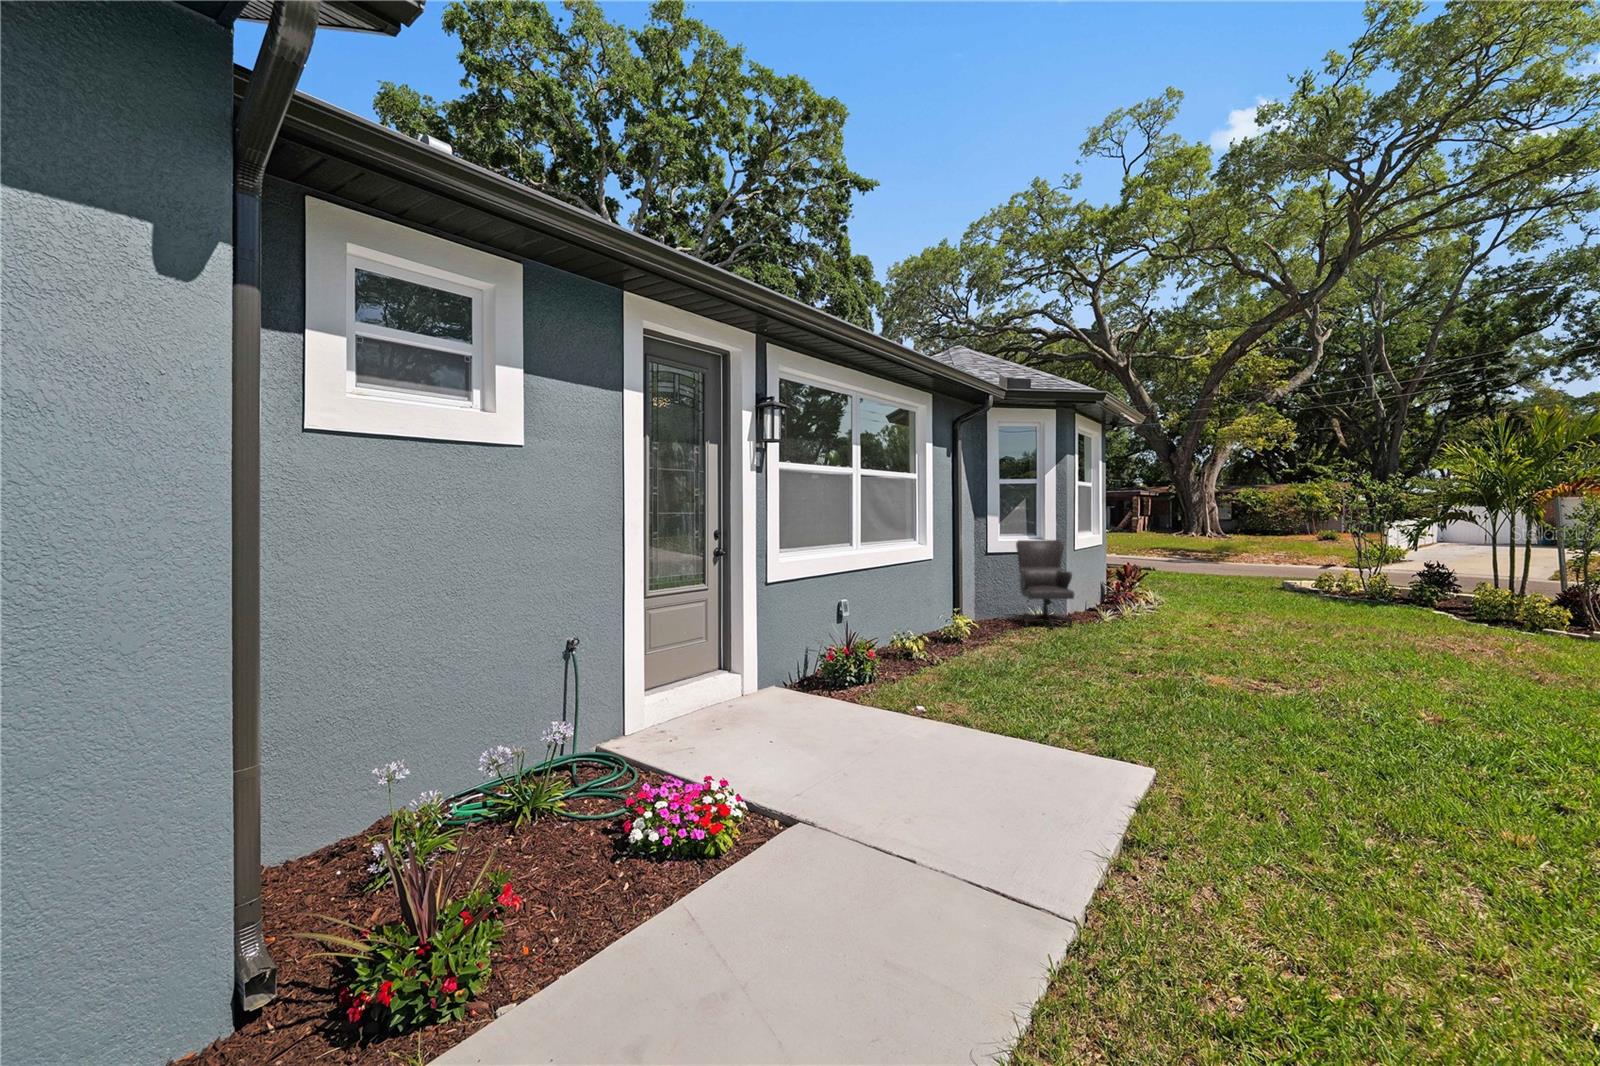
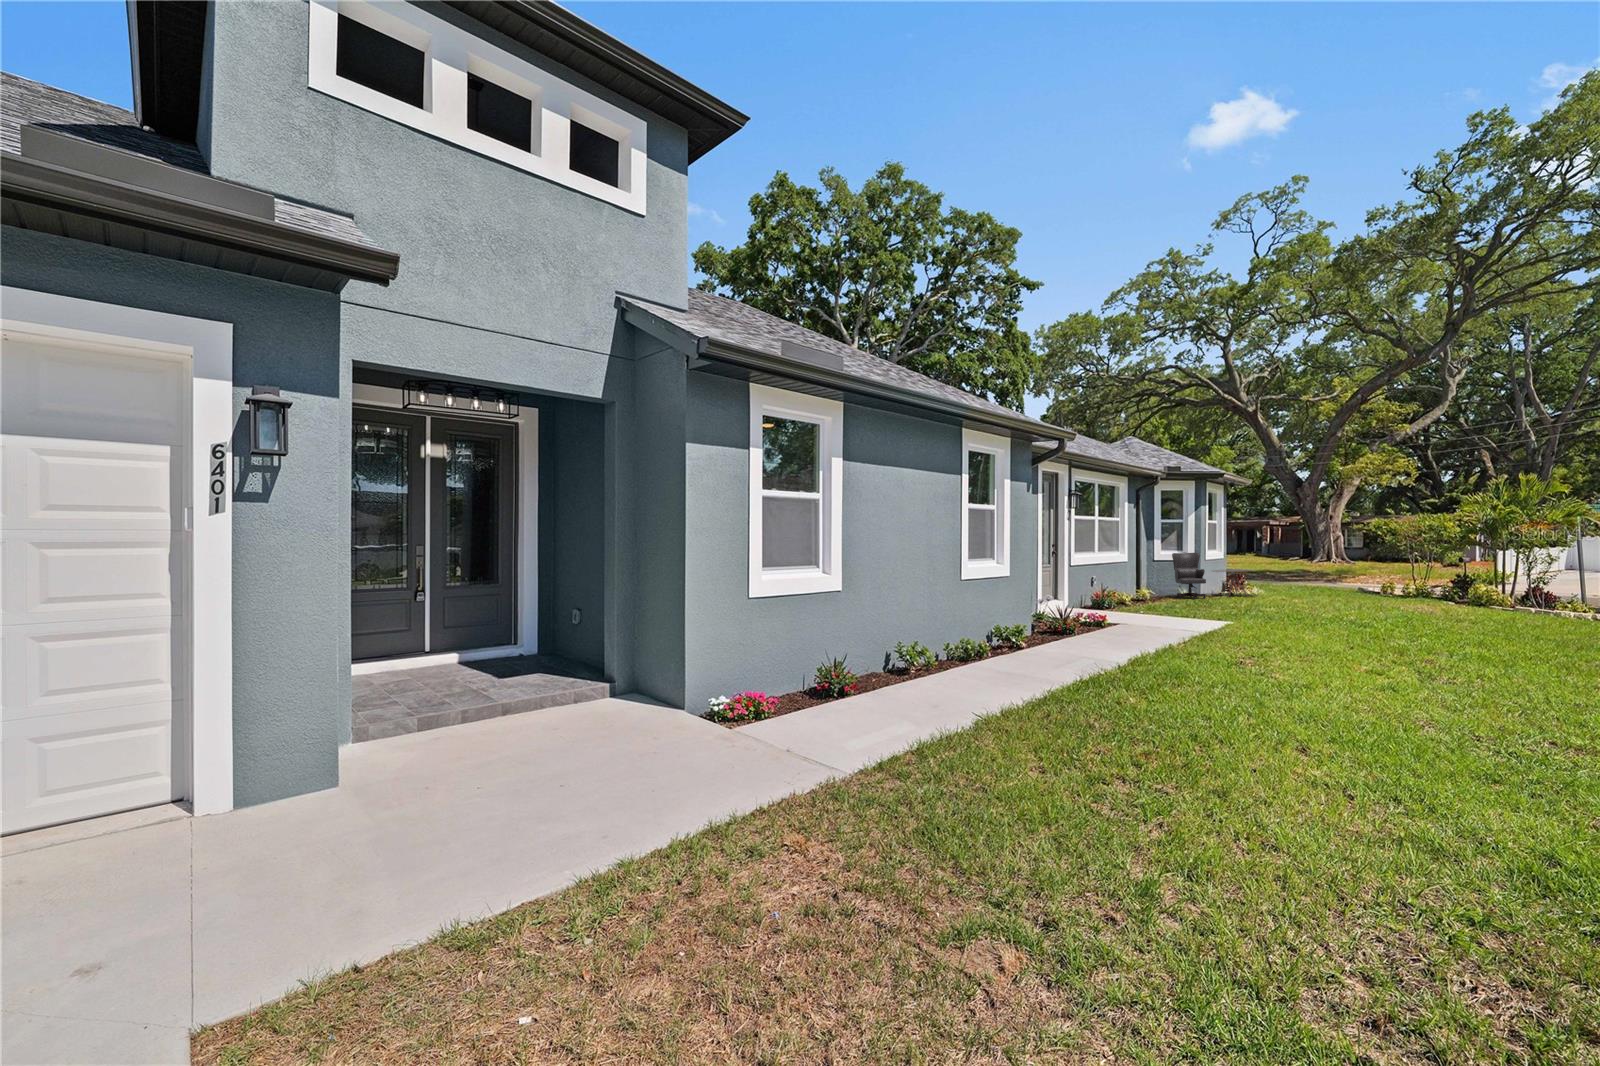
round table: none [1081,568,1157,620] -> present [1214,569,1250,596]

